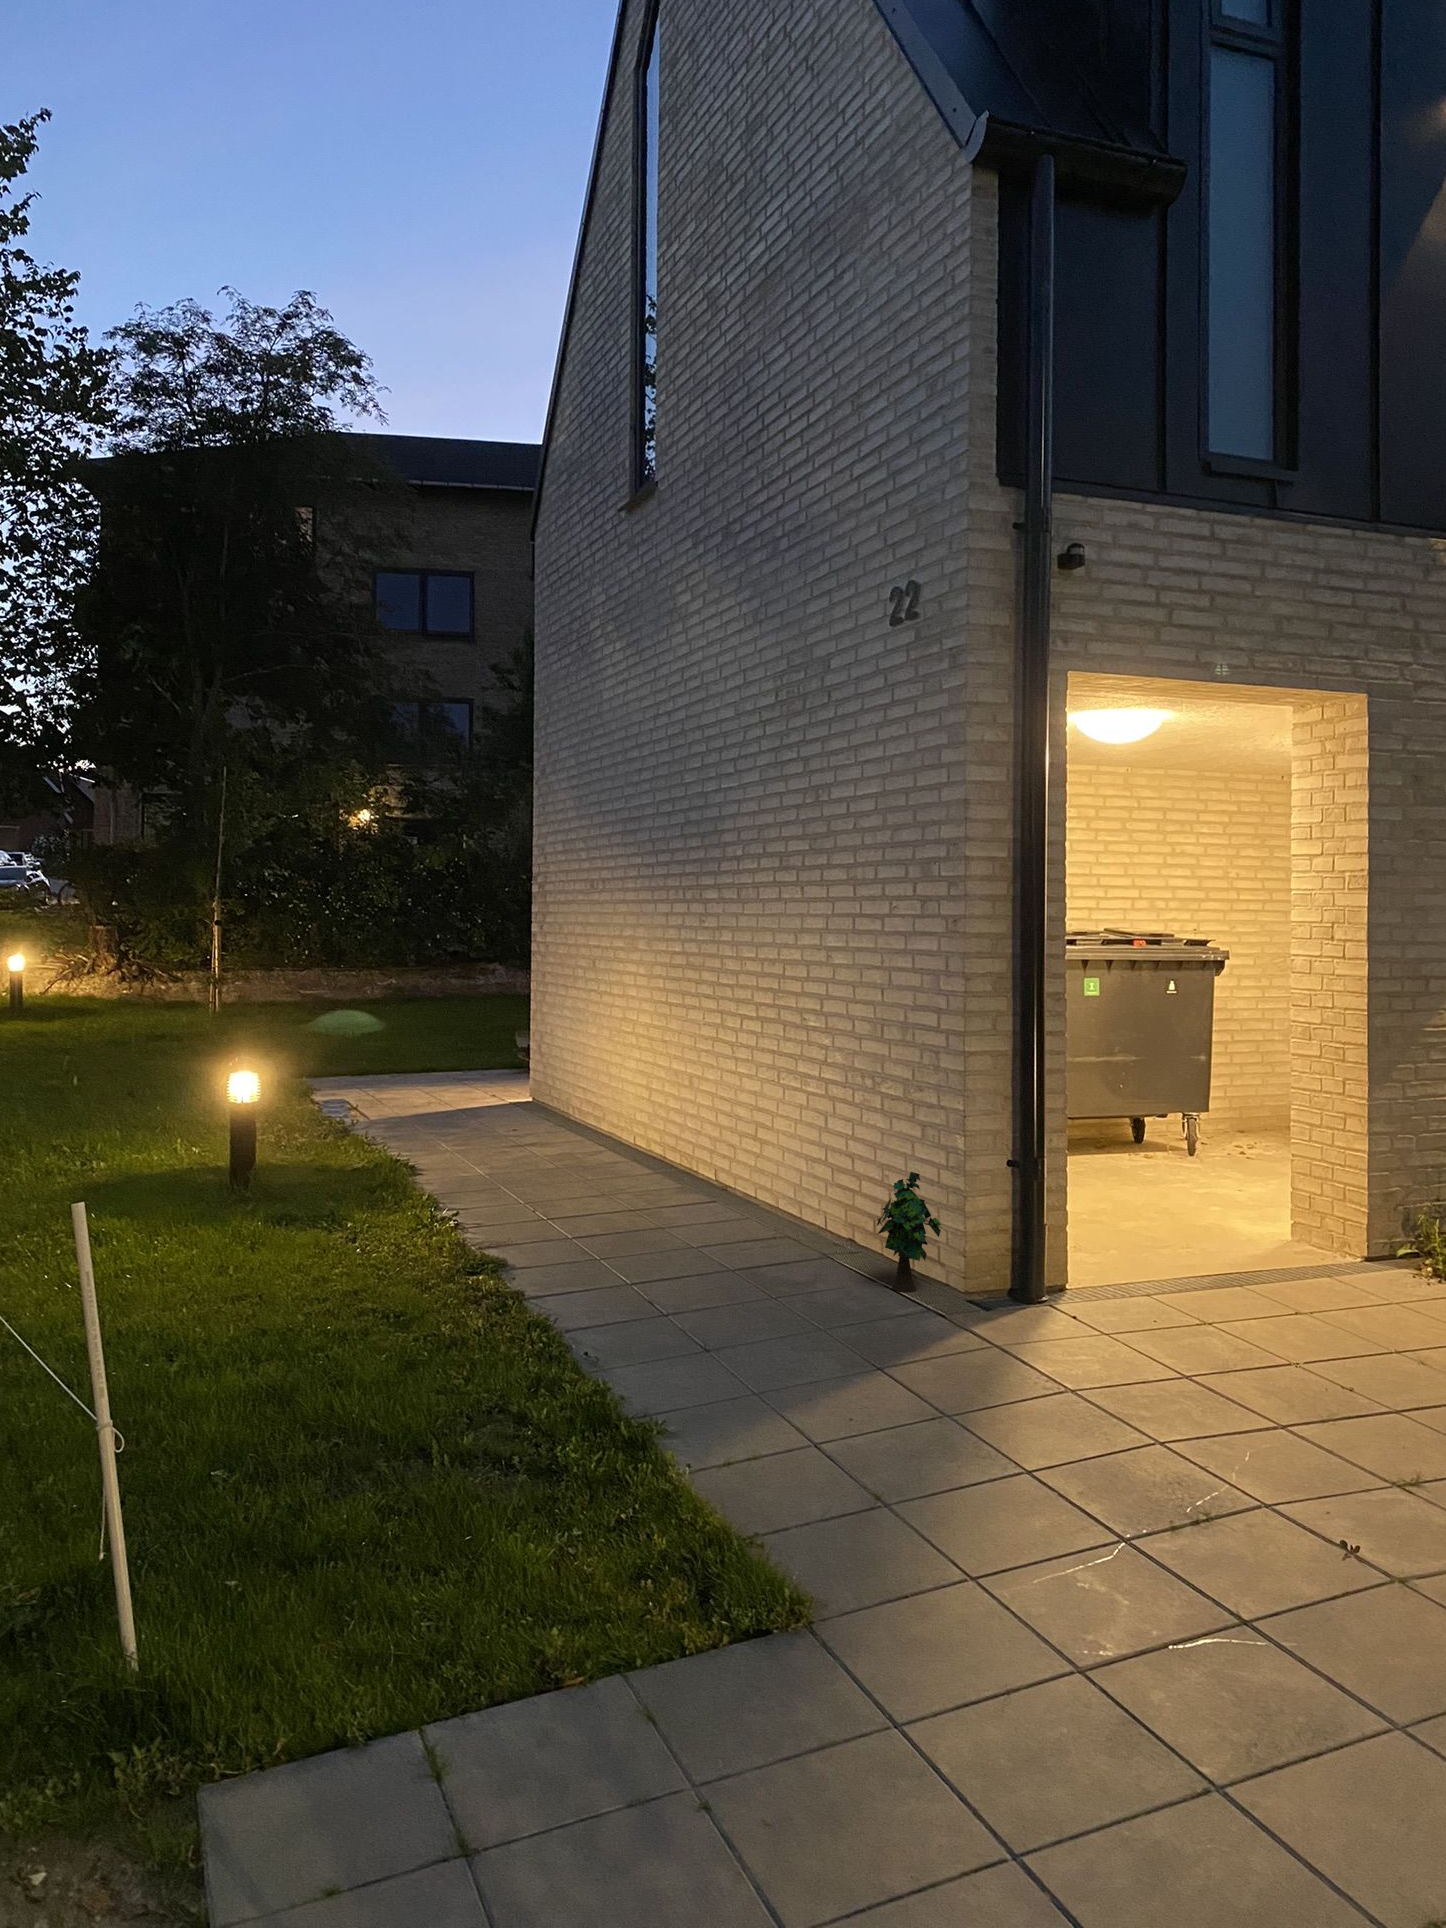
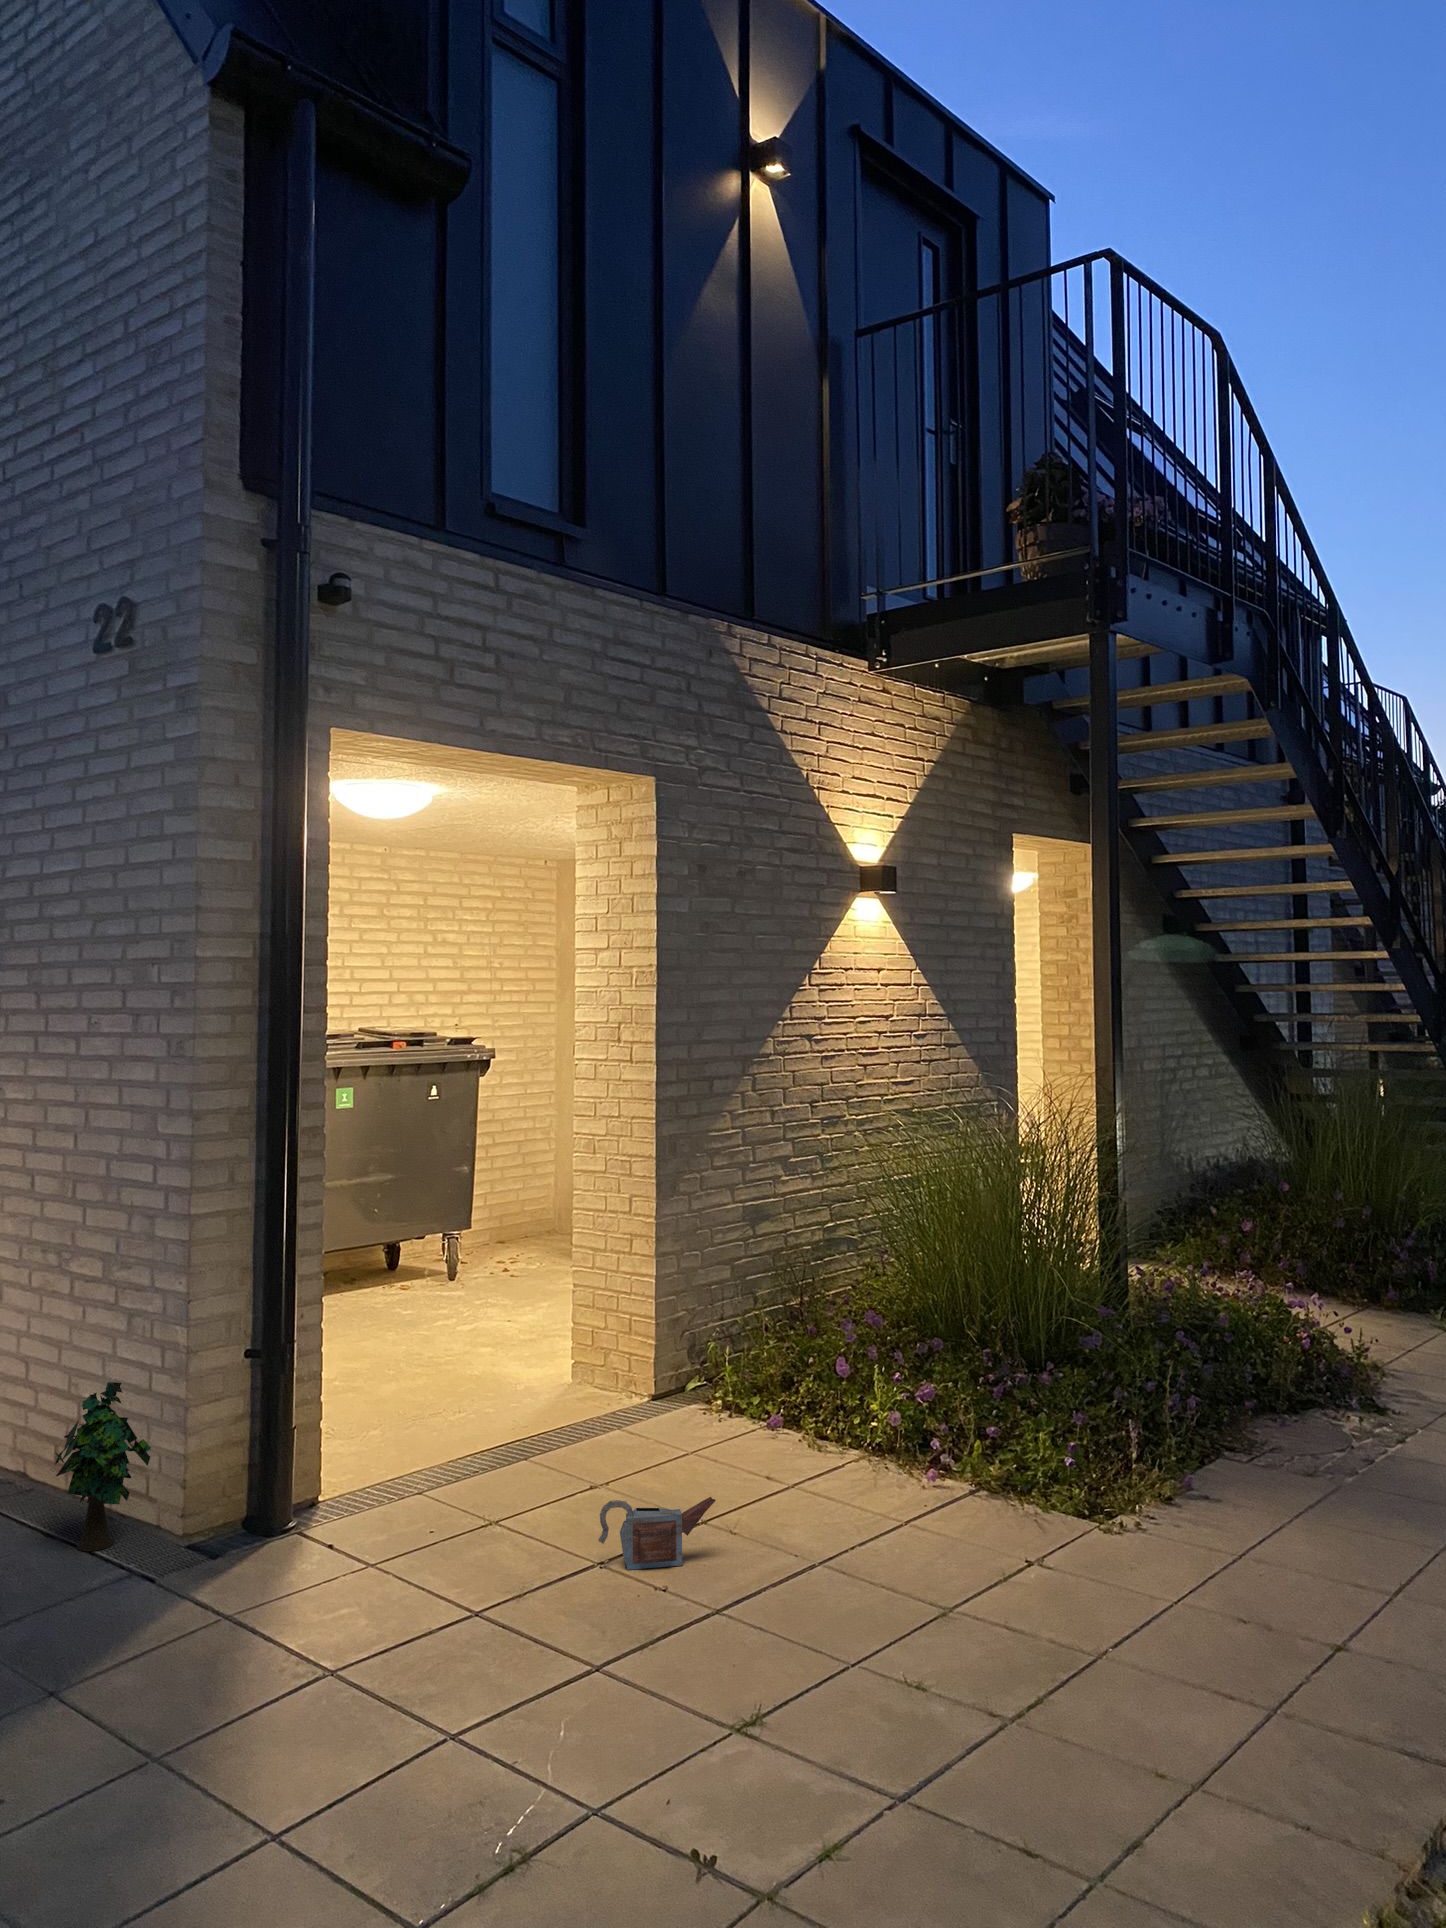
watering can: none [1293,1314,1404,1379] -> present [598,1497,715,1570]

